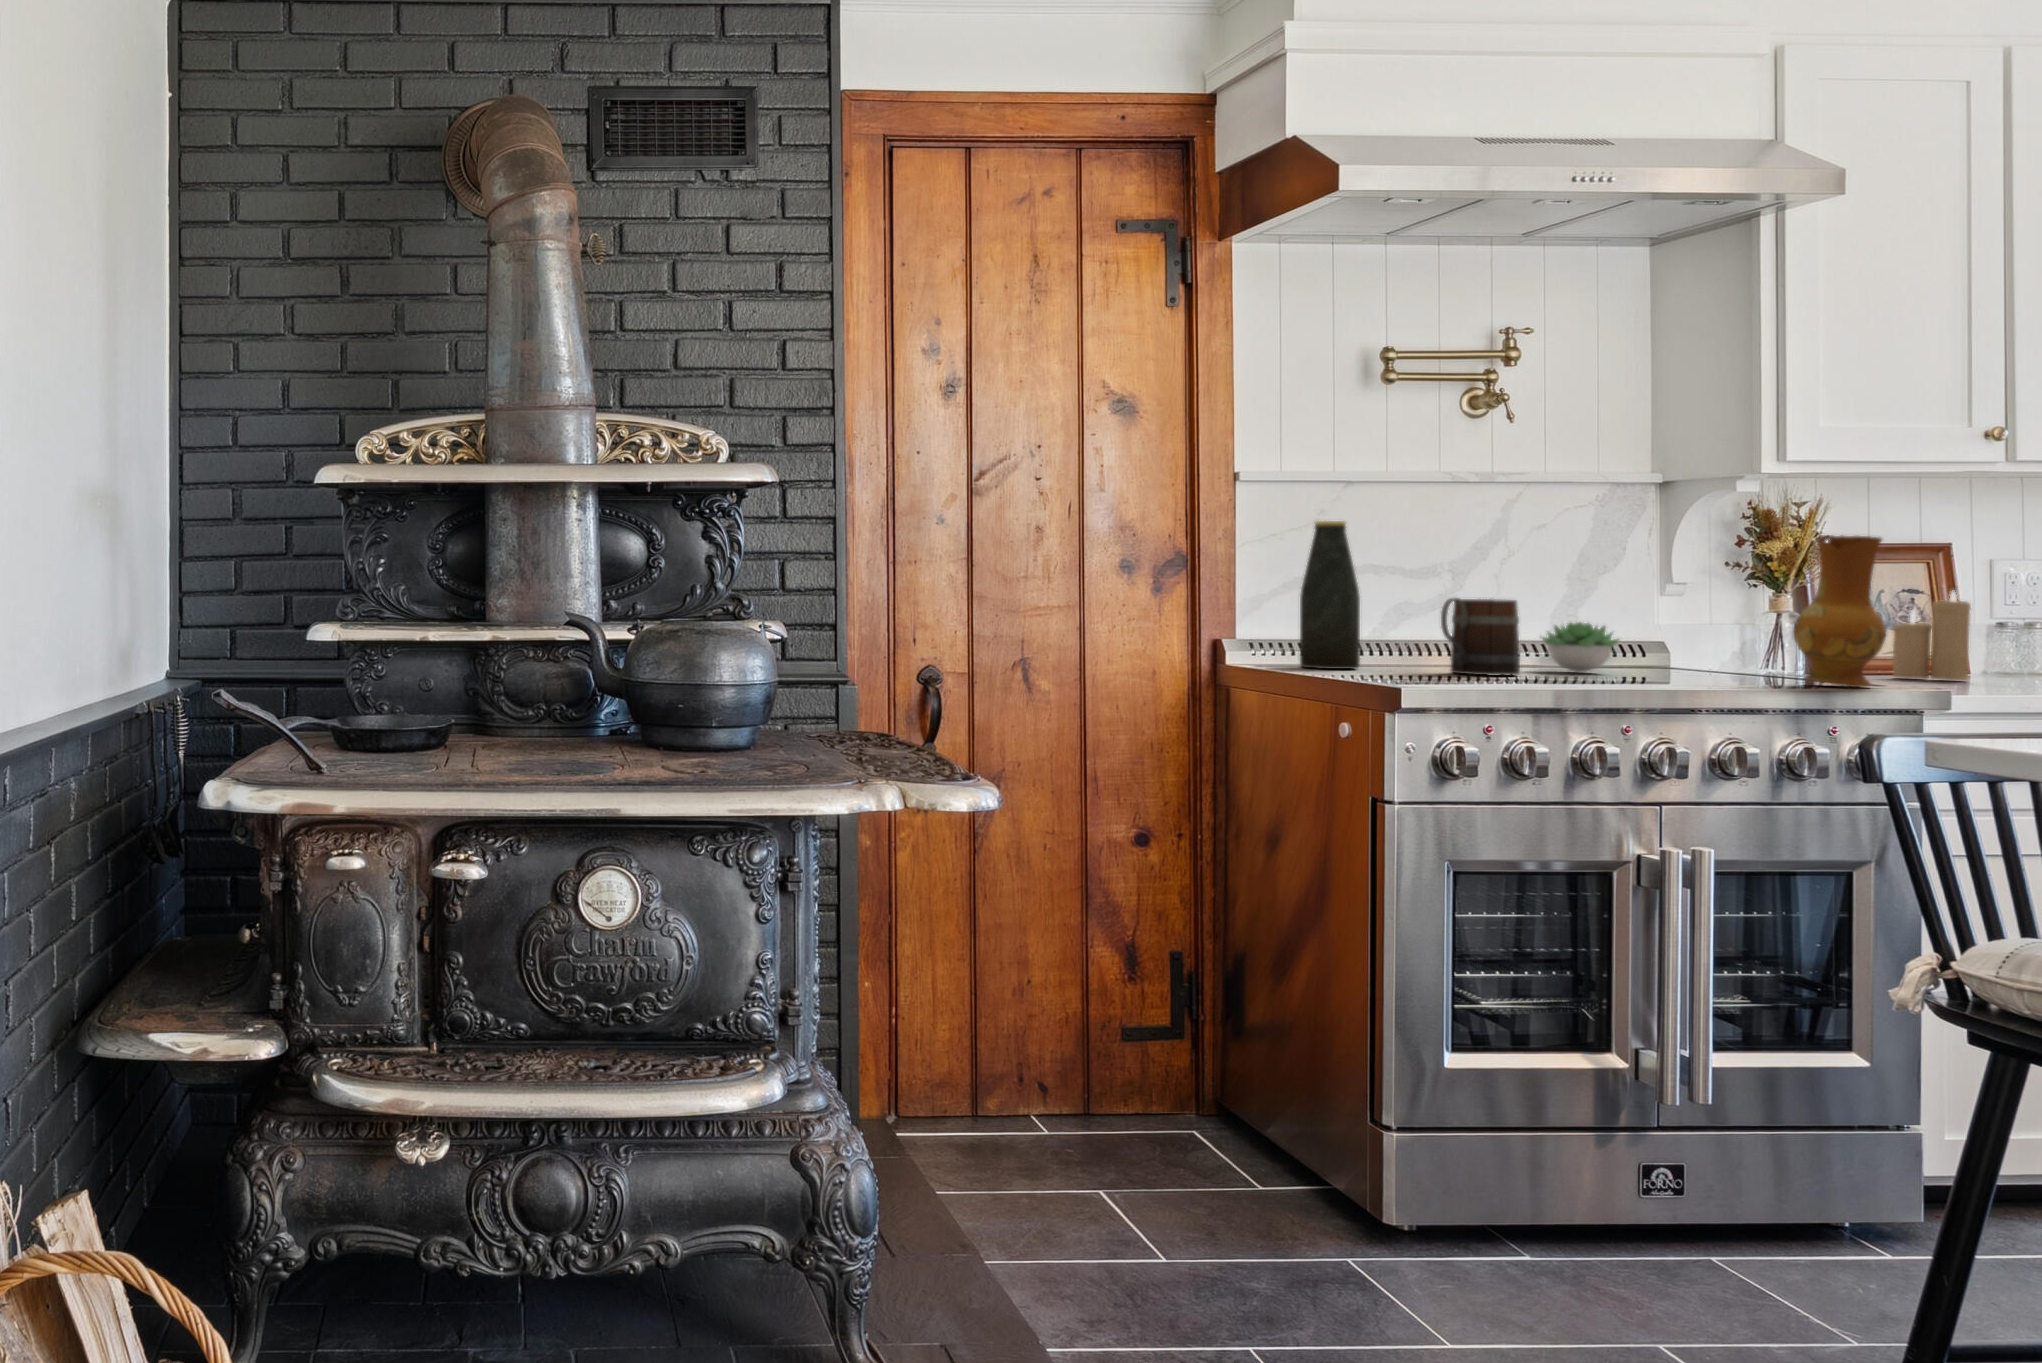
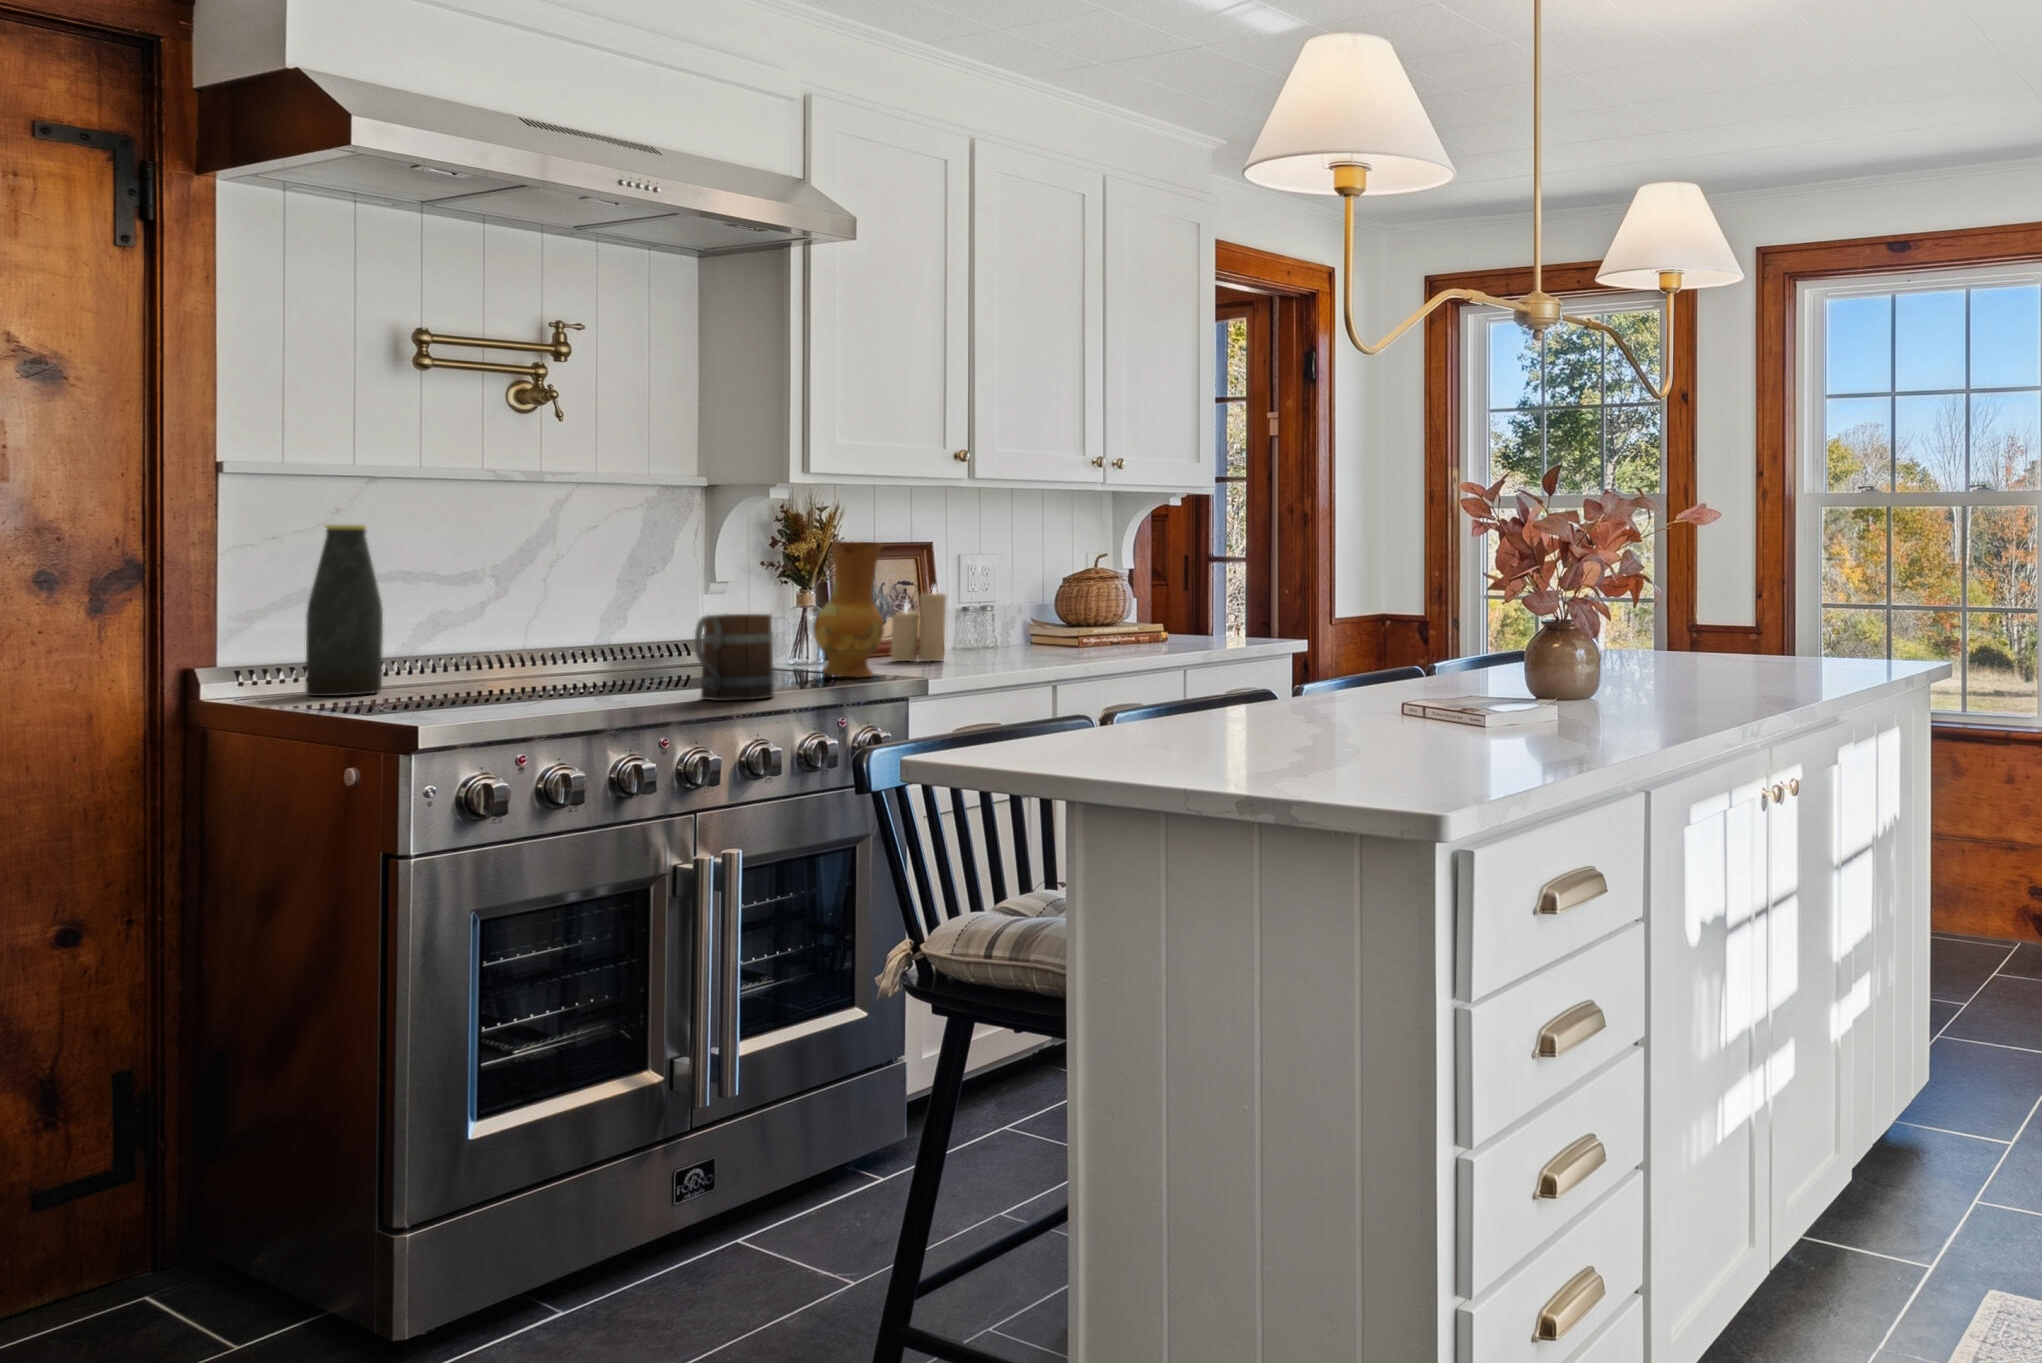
mug: present [1441,598,1520,676] -> present [695,614,774,701]
succulent plant: present [1540,622,1619,672] -> none [586,626,666,676]

